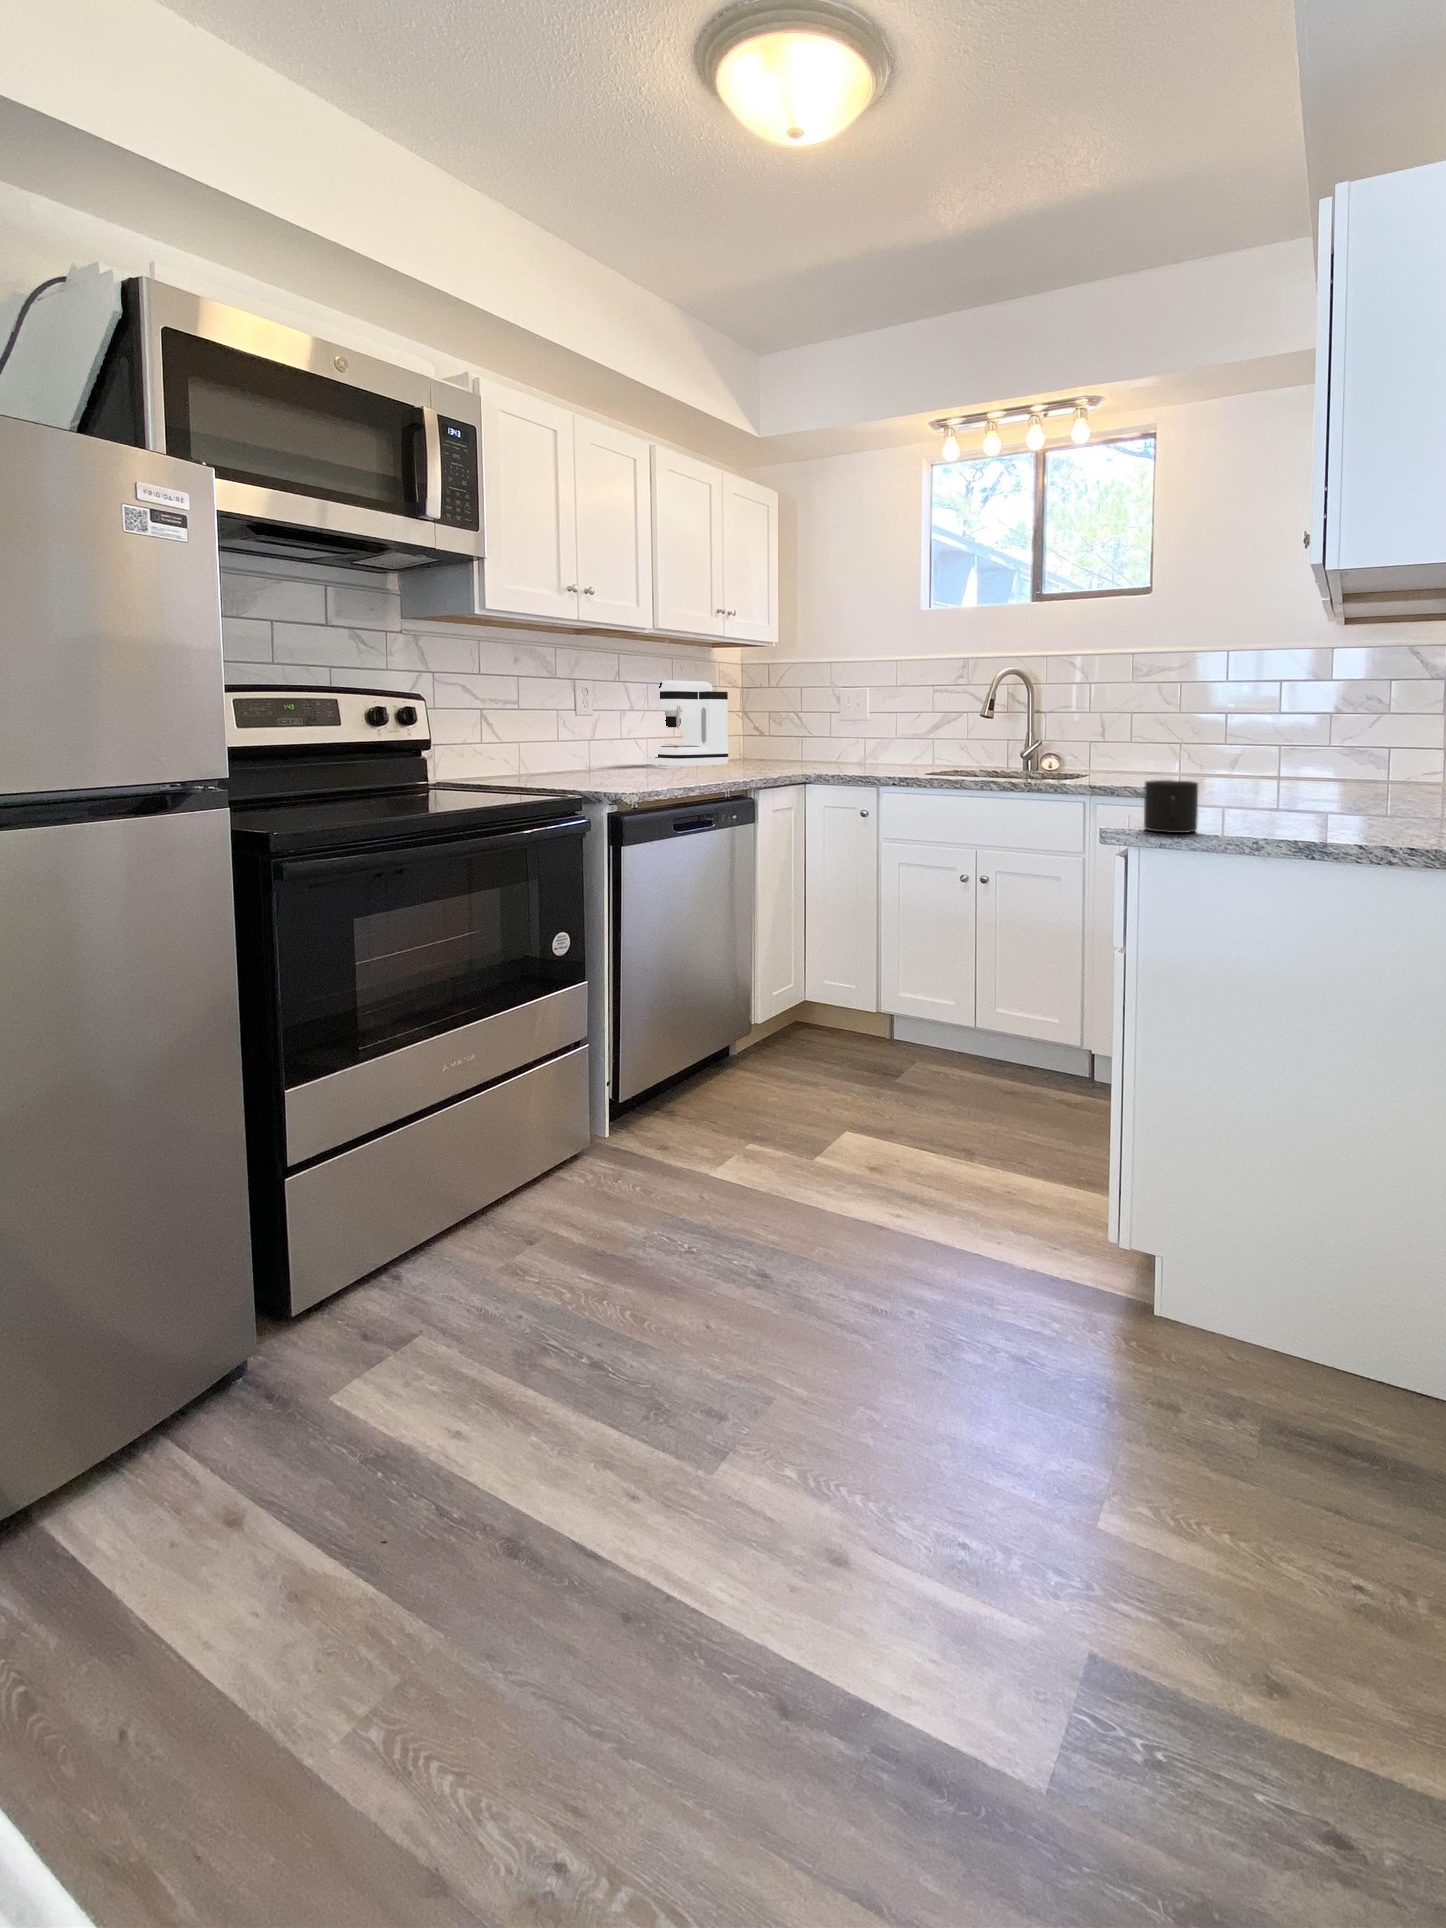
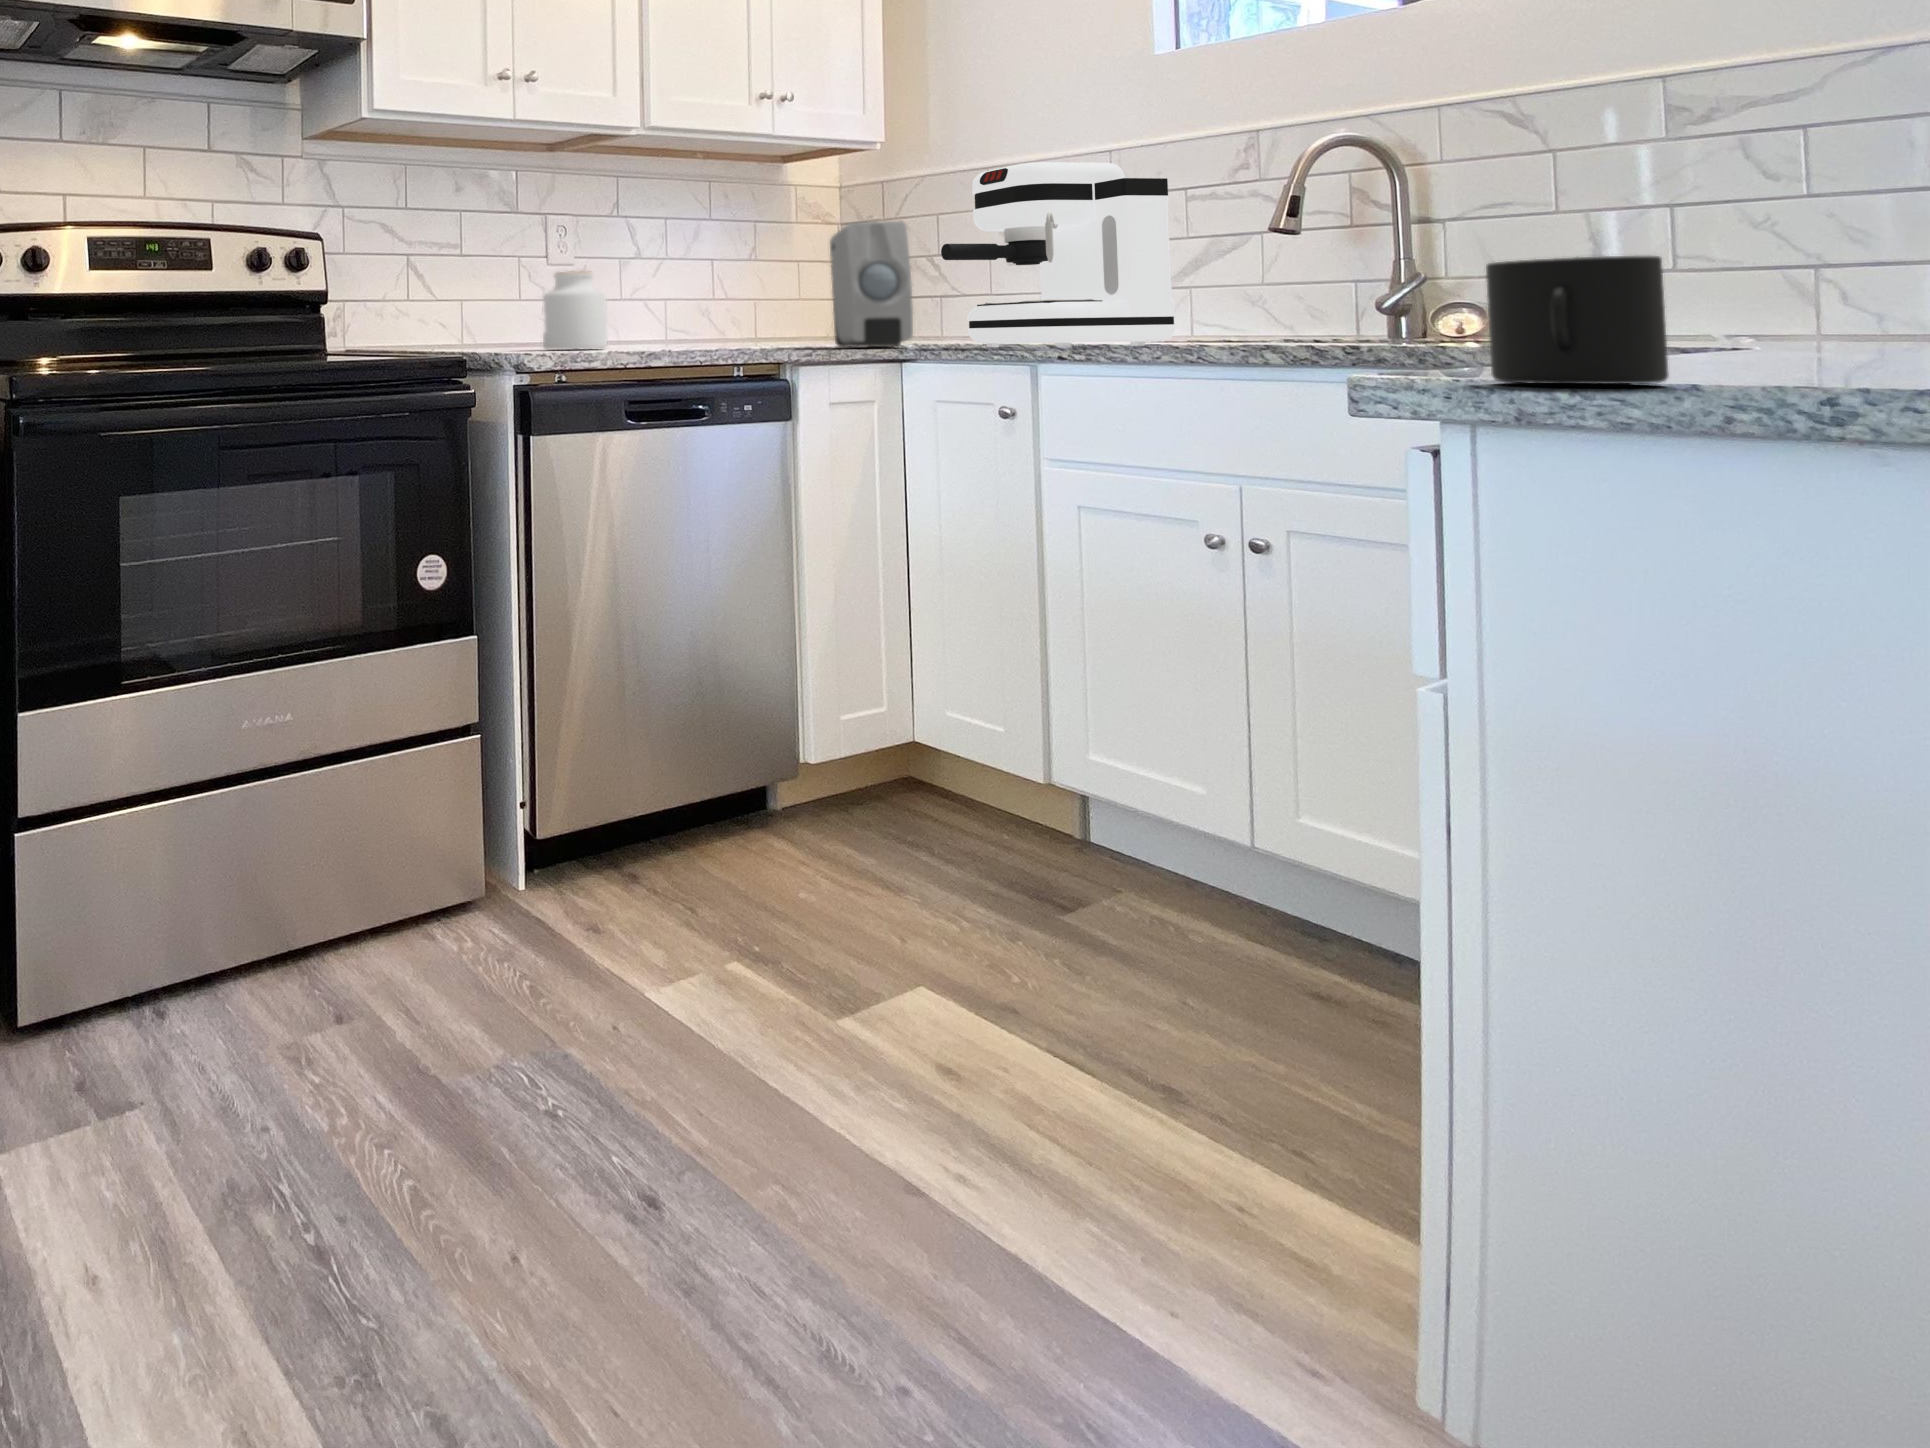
coffee maker: present [645,681,729,768] -> present [941,162,1175,347]
soap dispenser: none [766,701,817,777] -> present [830,221,913,347]
jar: none [572,721,618,775] -> present [542,271,607,350]

